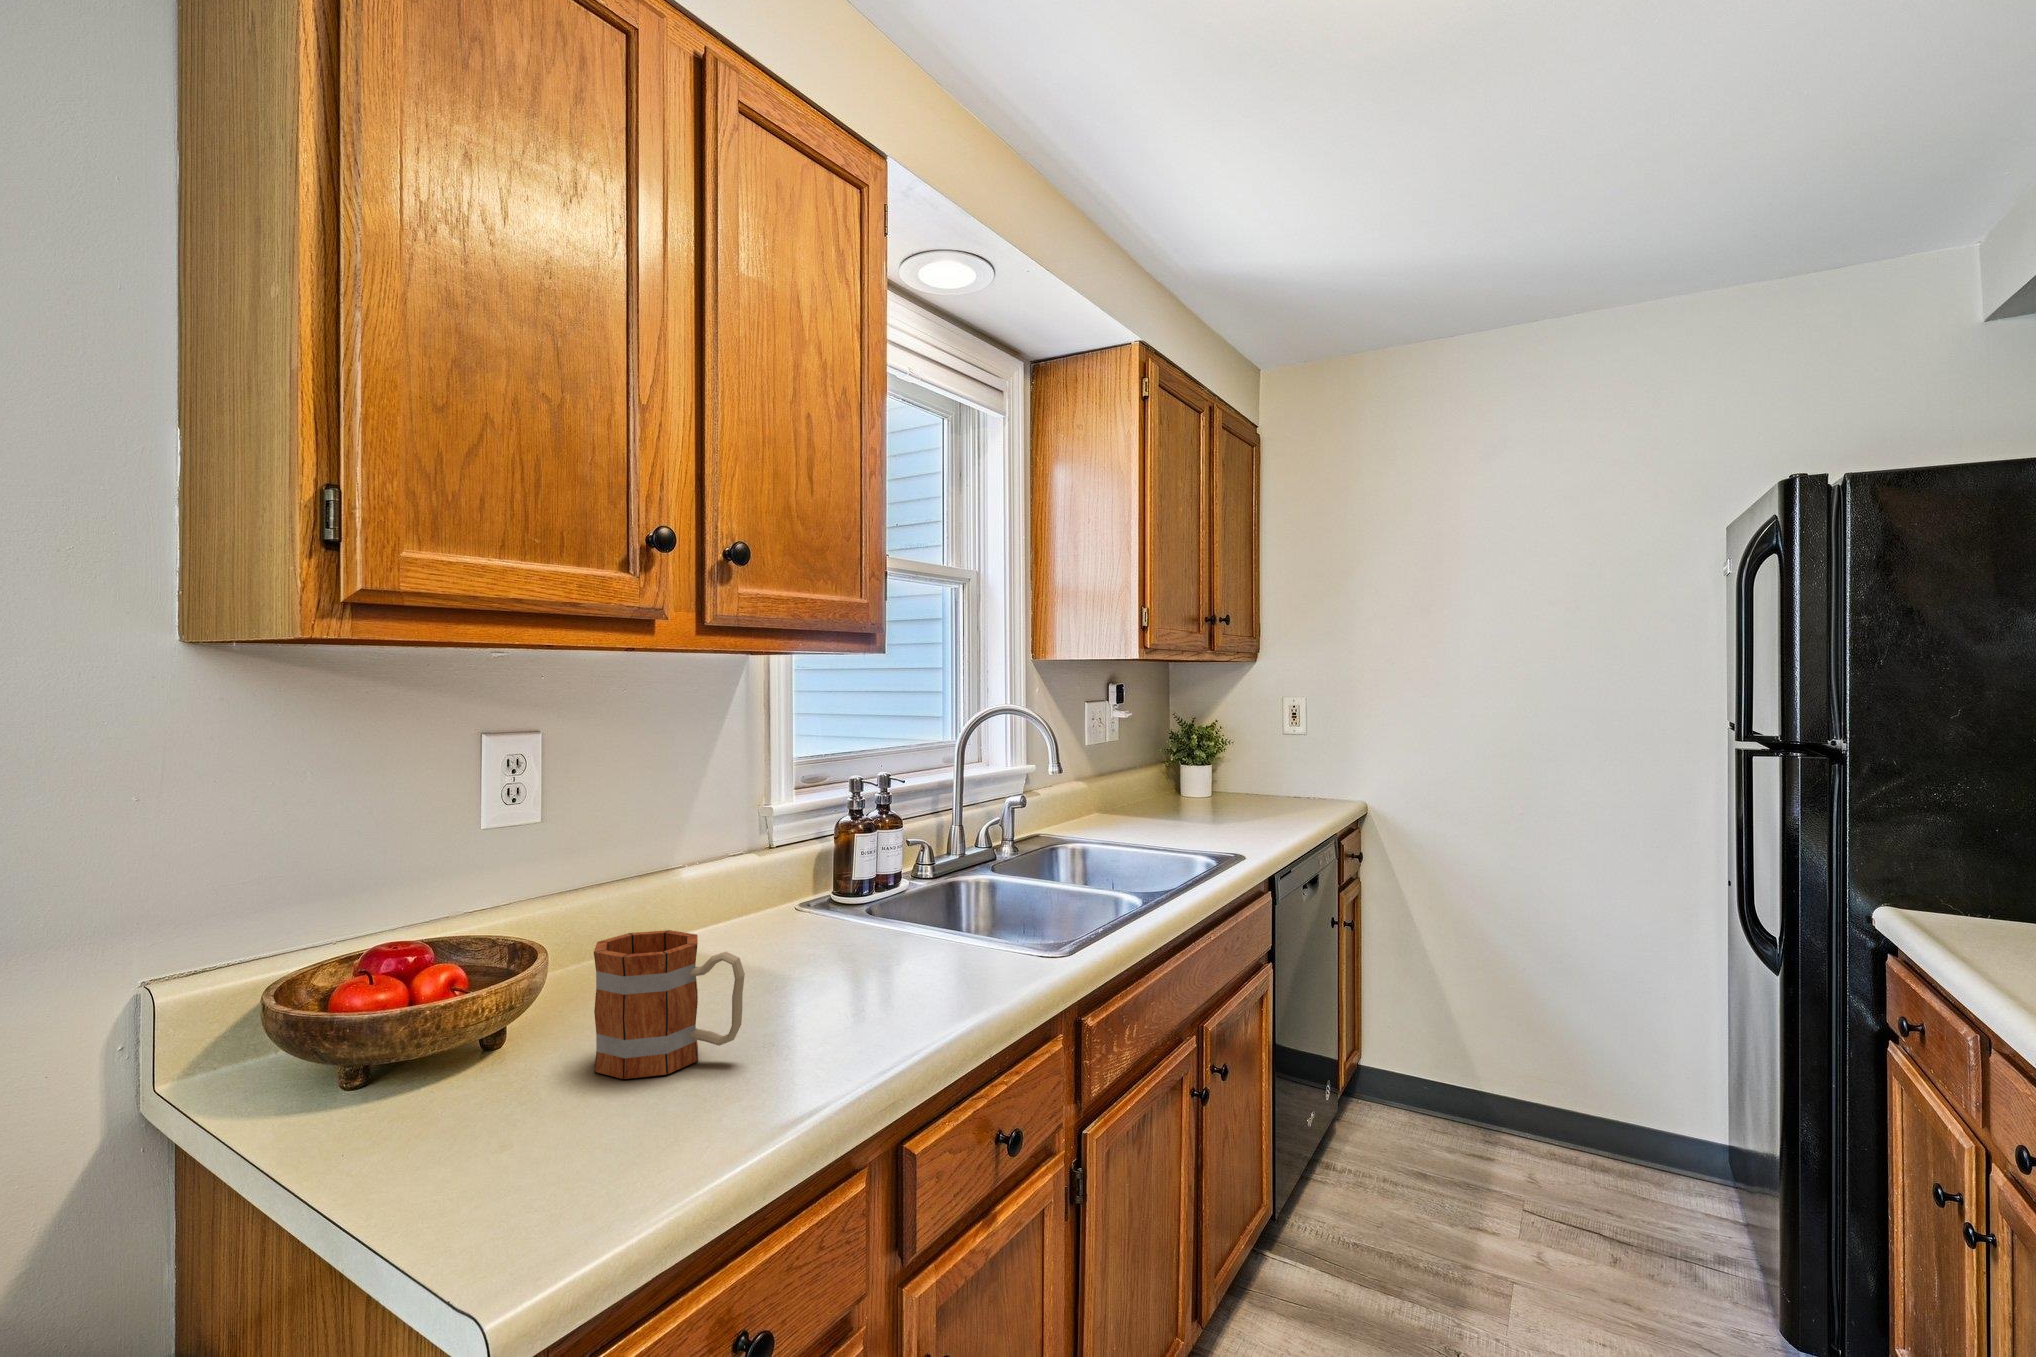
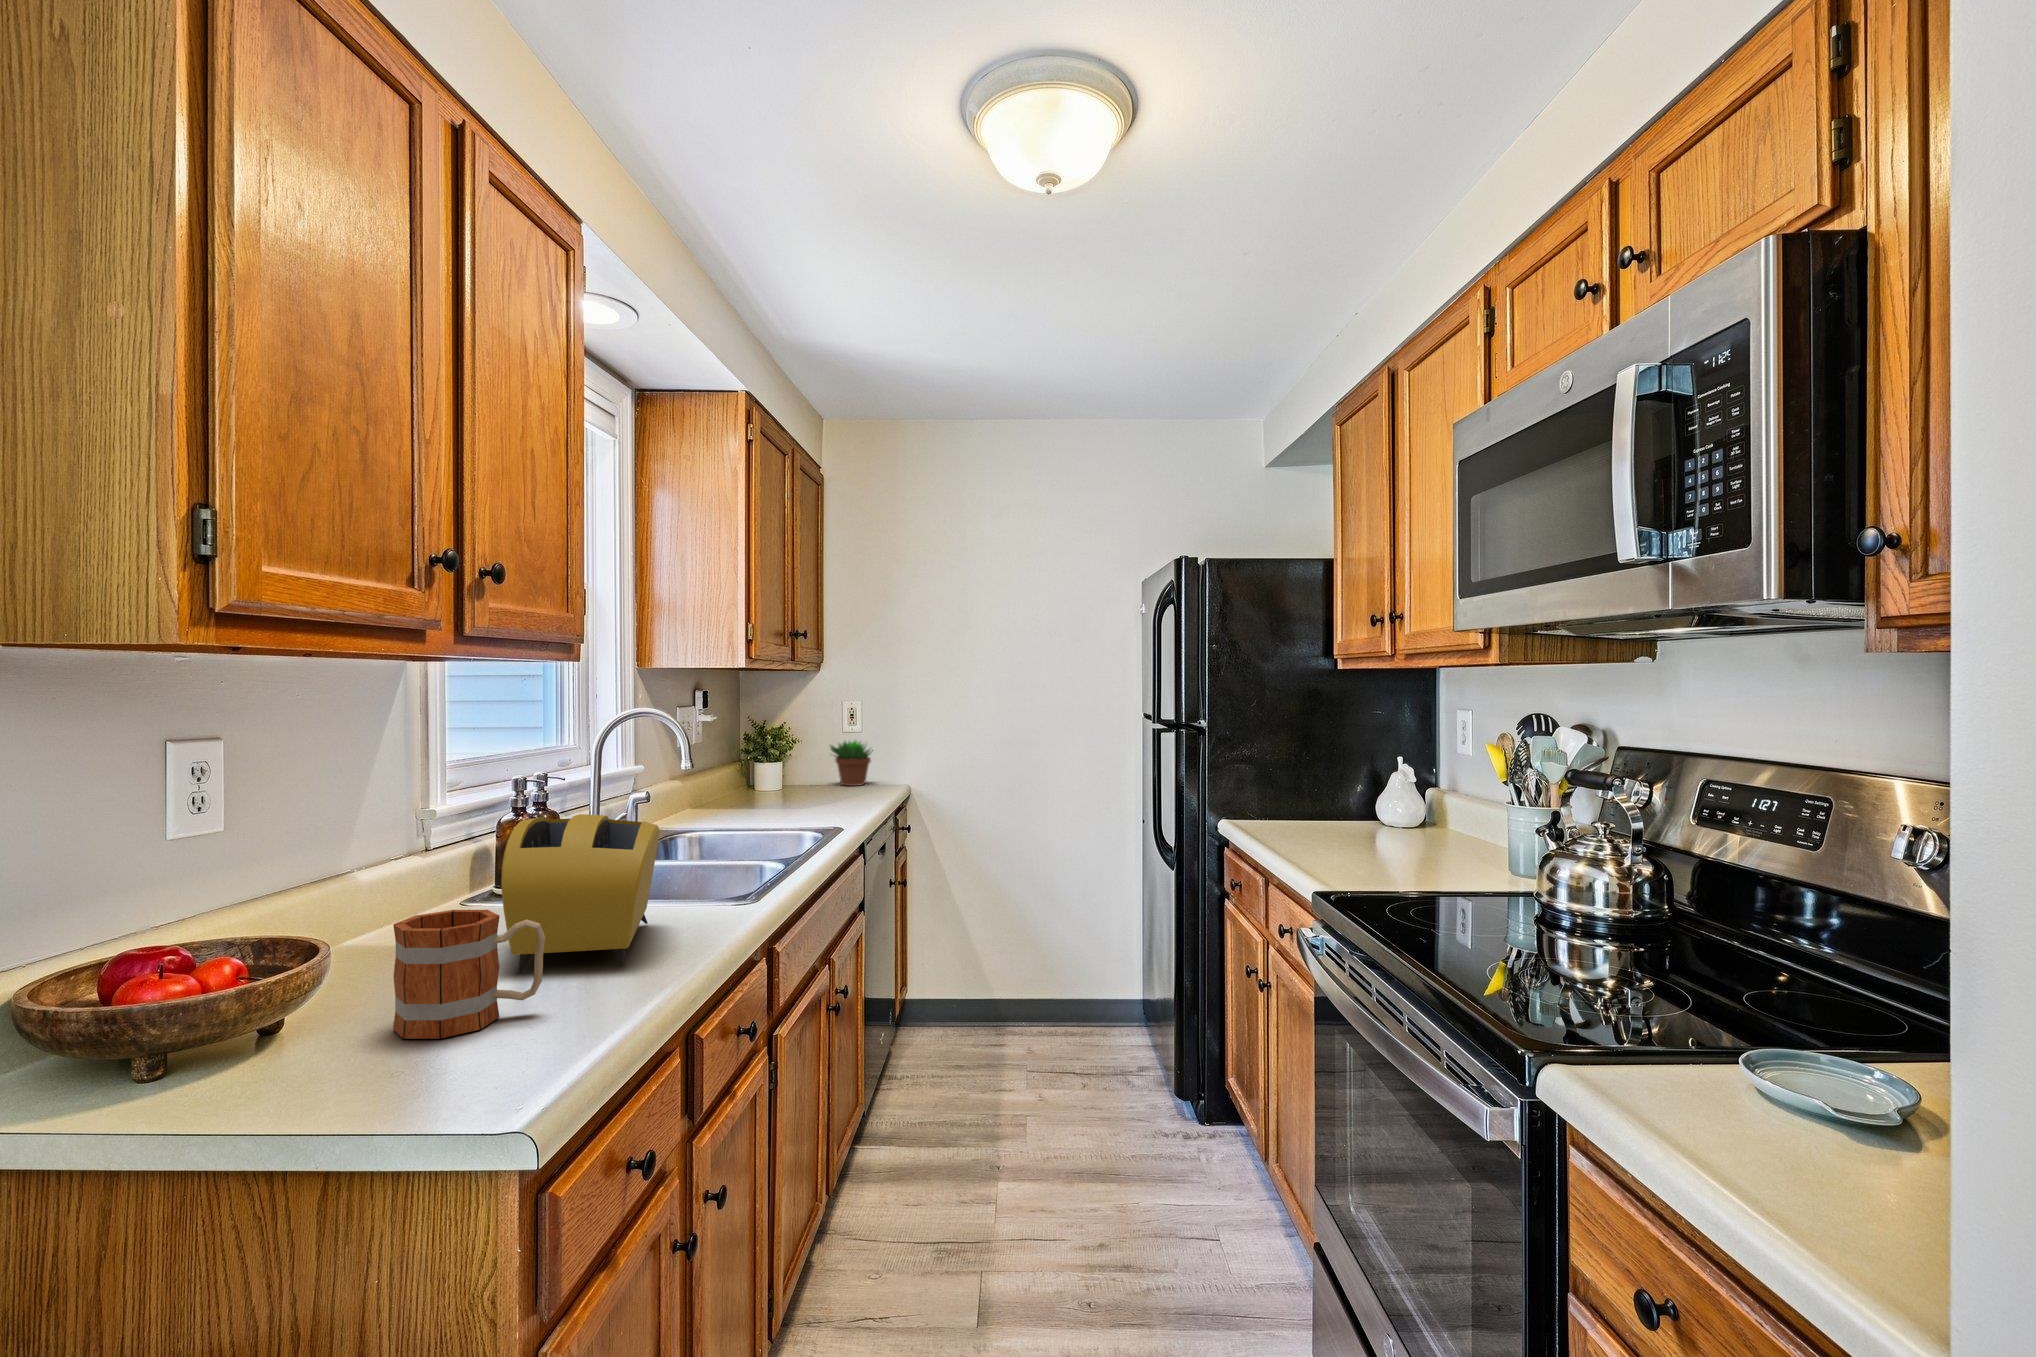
succulent plant: none [1267,742,1321,798] -> present [830,740,873,786]
toaster: none [751,826,949,1012] -> present [501,814,659,973]

